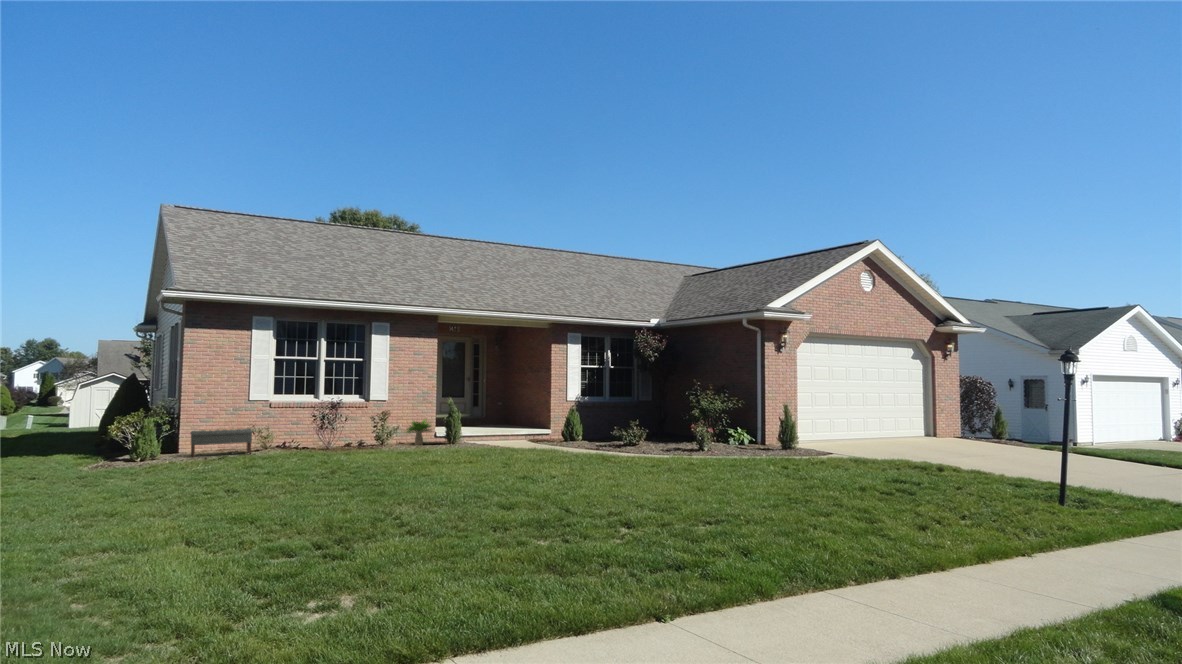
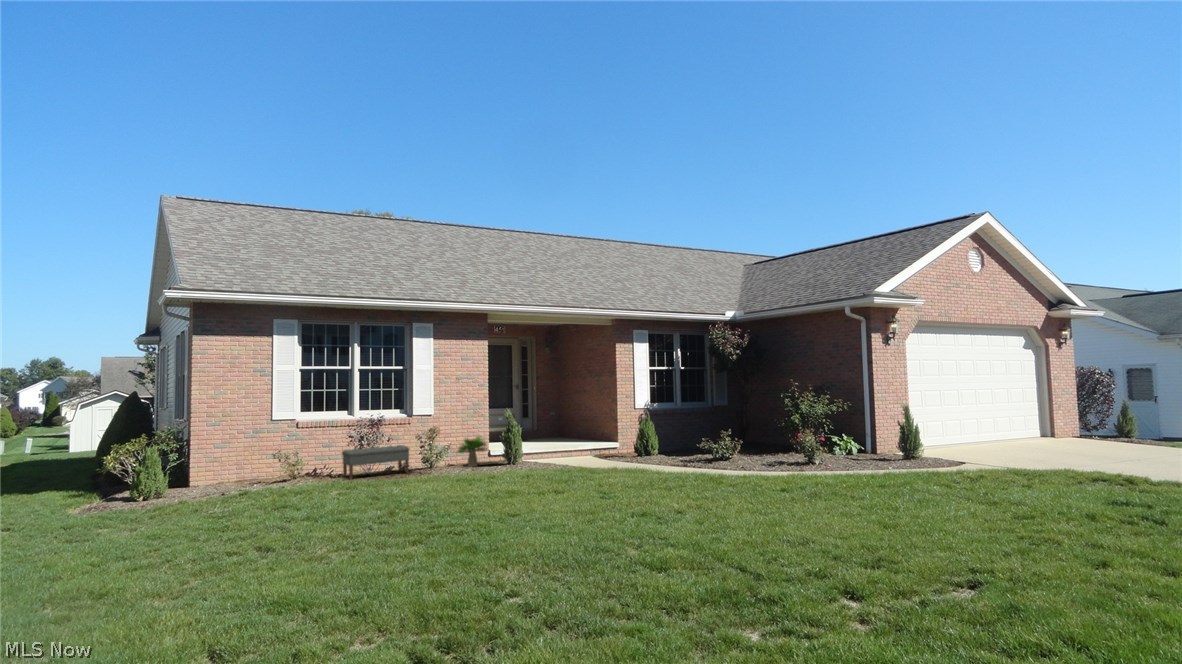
bench: present [190,429,253,458] -> present [342,445,409,480]

